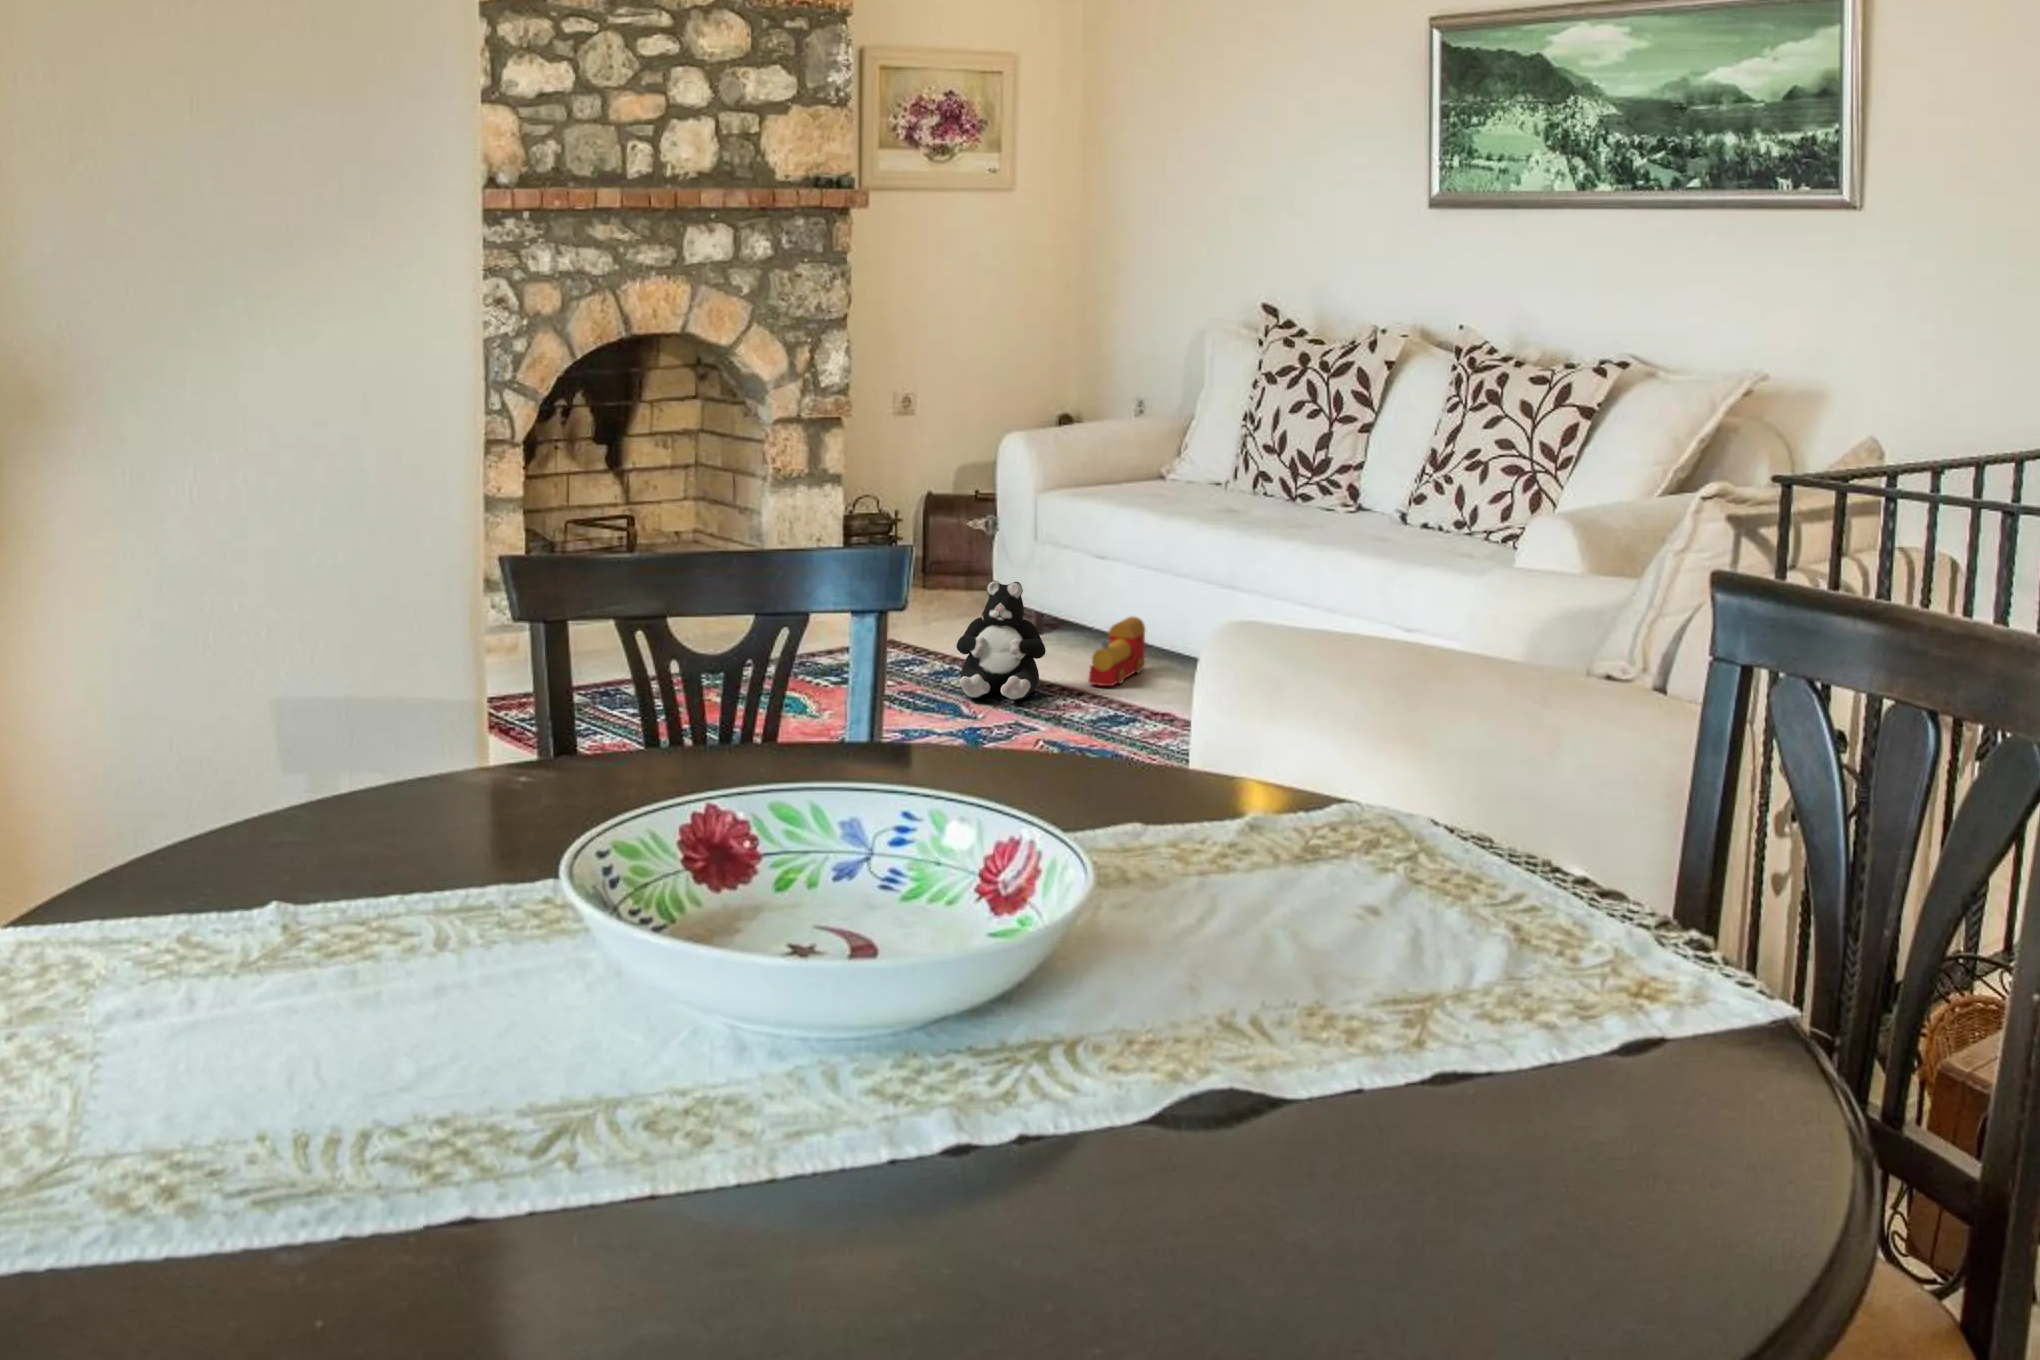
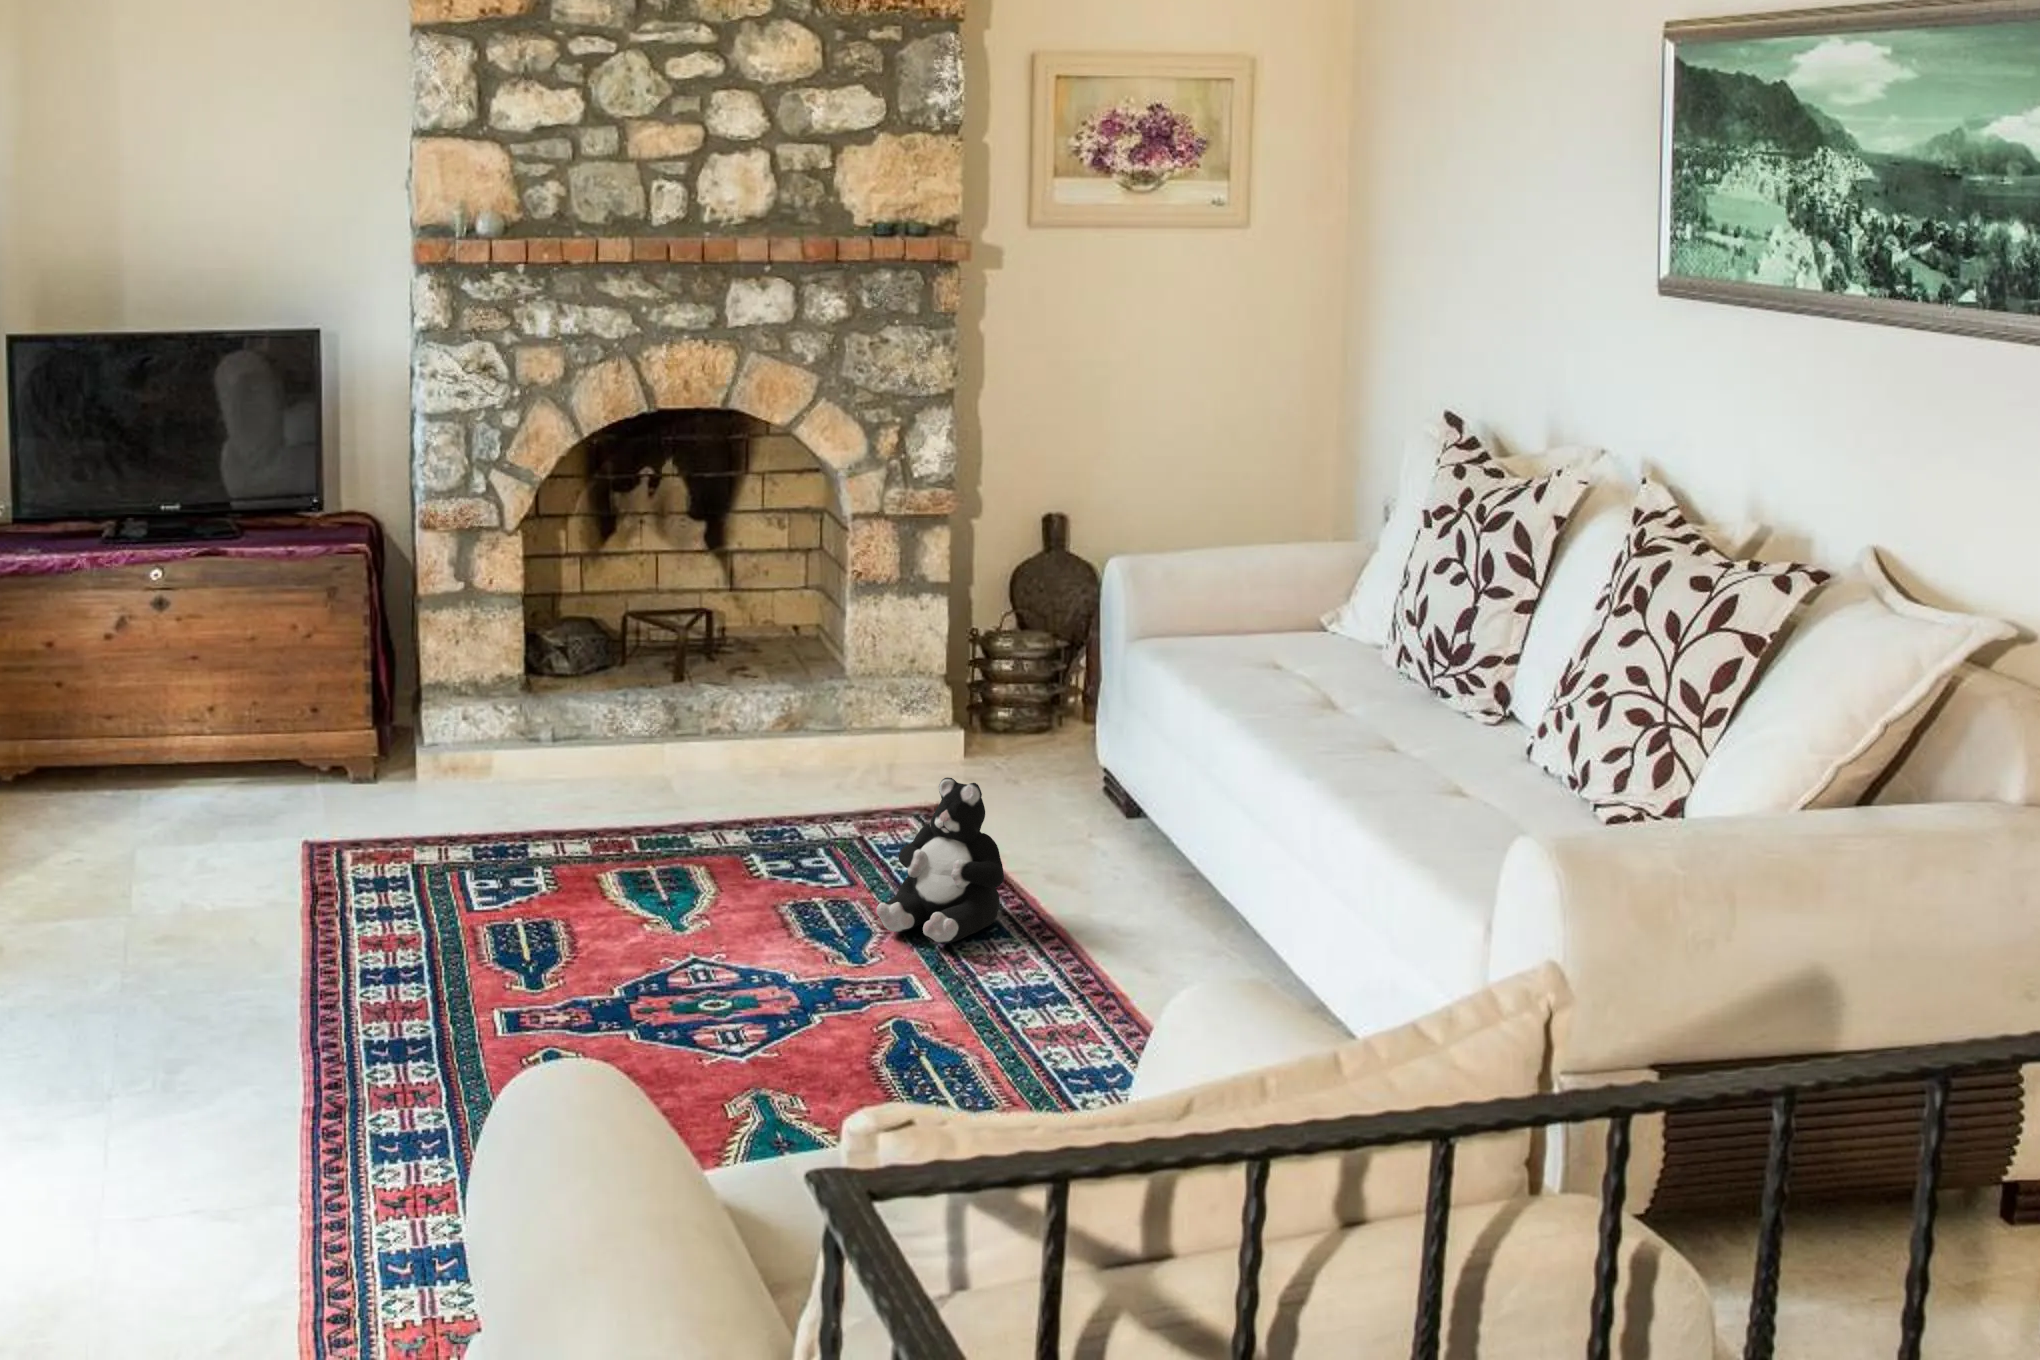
toy train: present [1088,617,1145,686] -> none [1074,835,1183,934]

